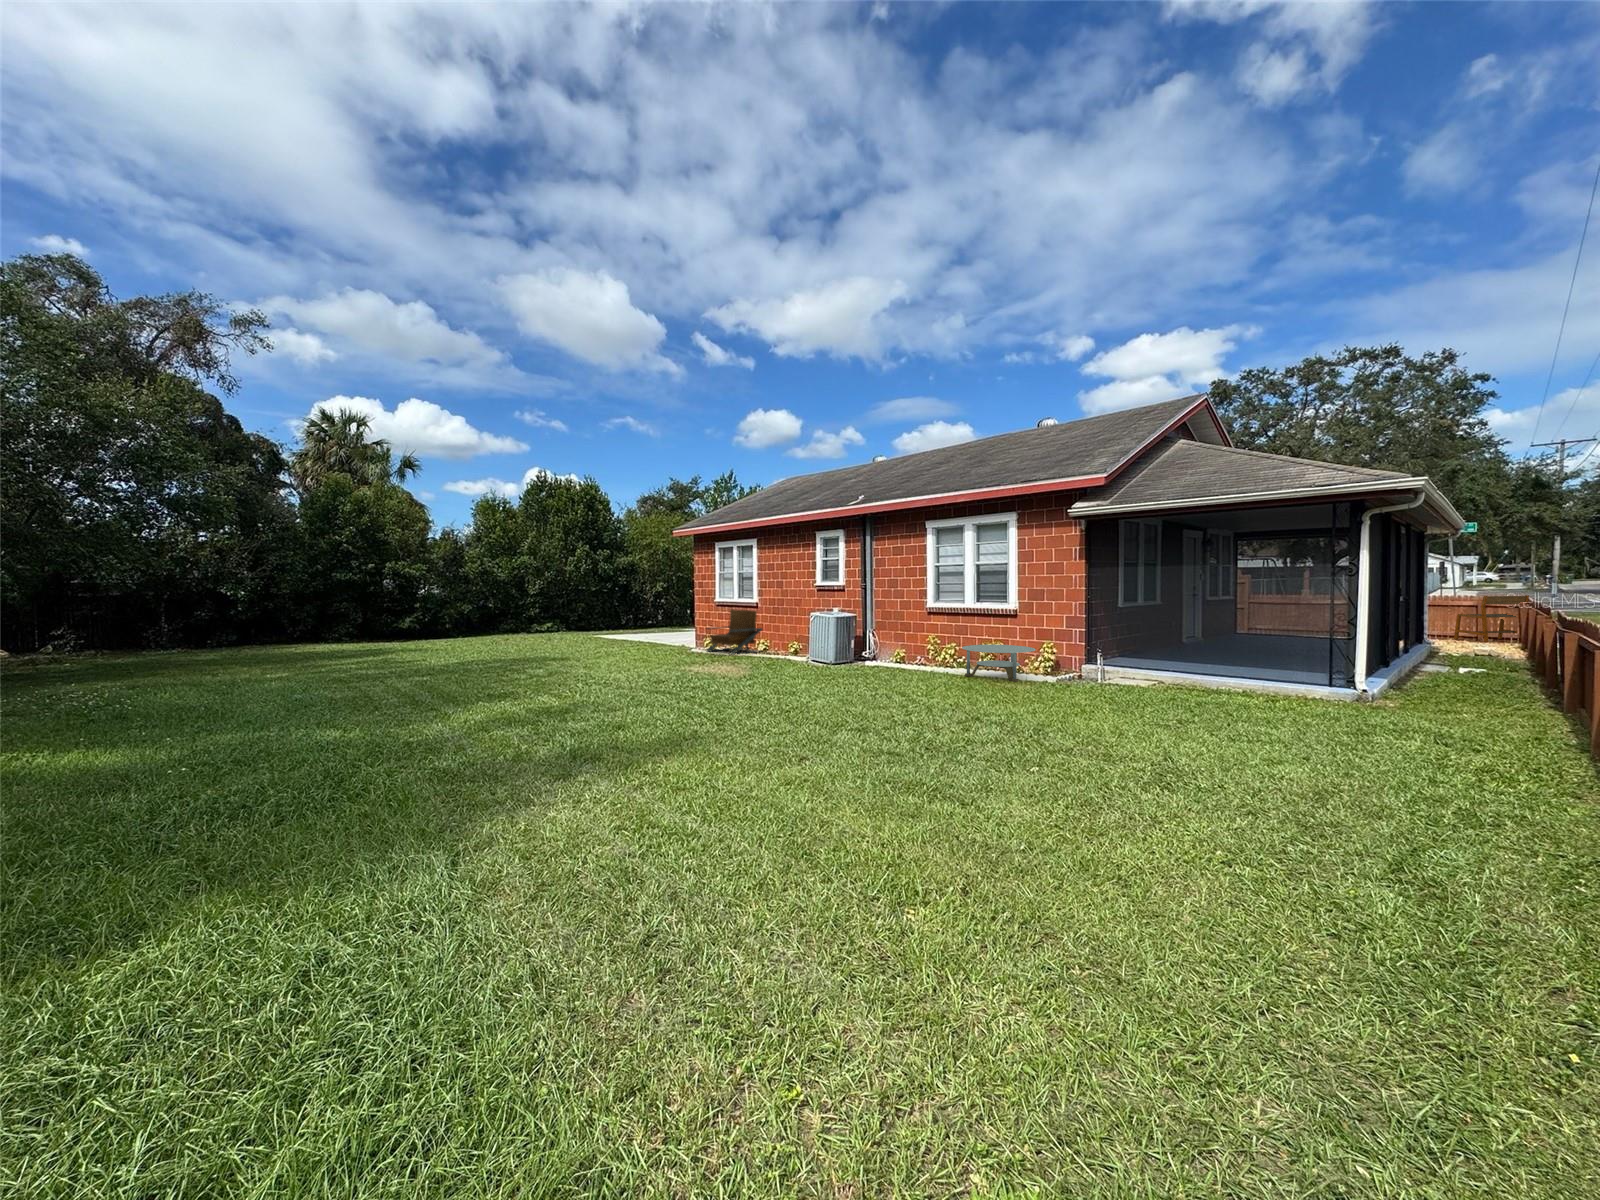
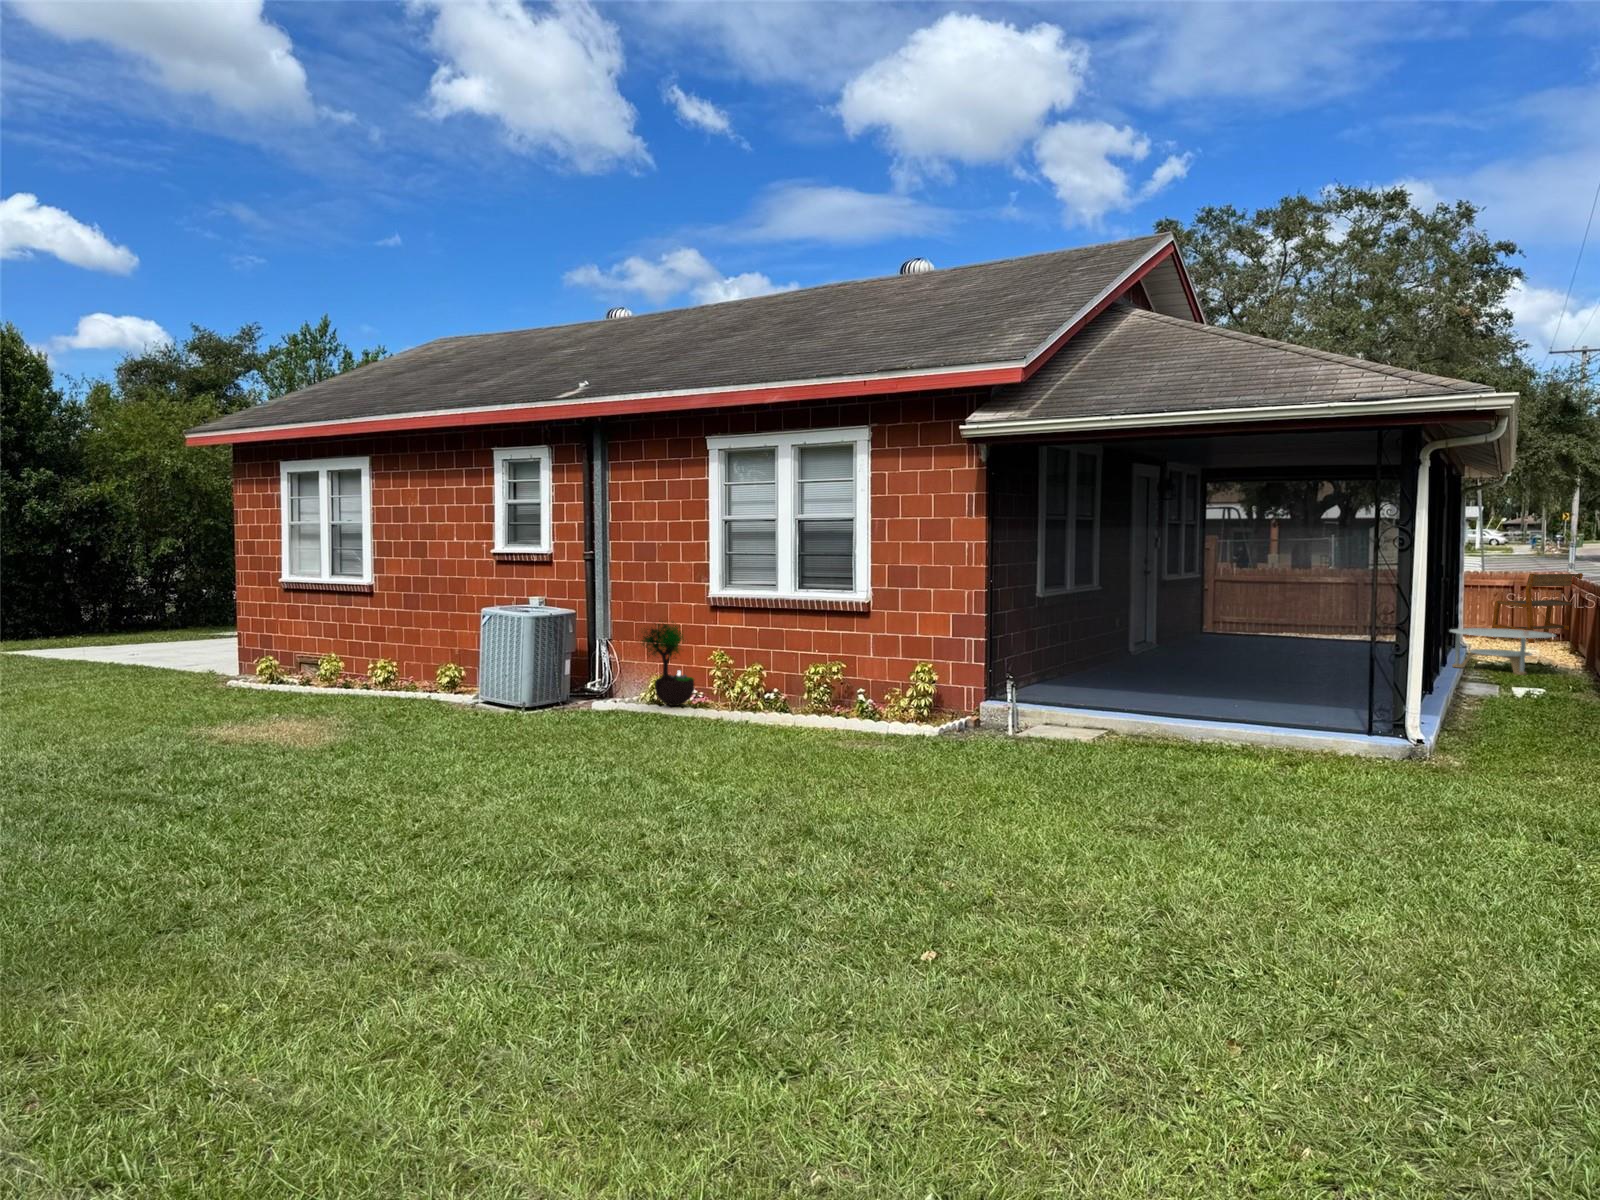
lounge chair: present [707,609,762,655] -> none [261,598,385,692]
potted tree: none [889,616,921,664] -> present [642,620,694,706]
round table: present [962,645,1036,682] -> present [1450,628,1555,675]

